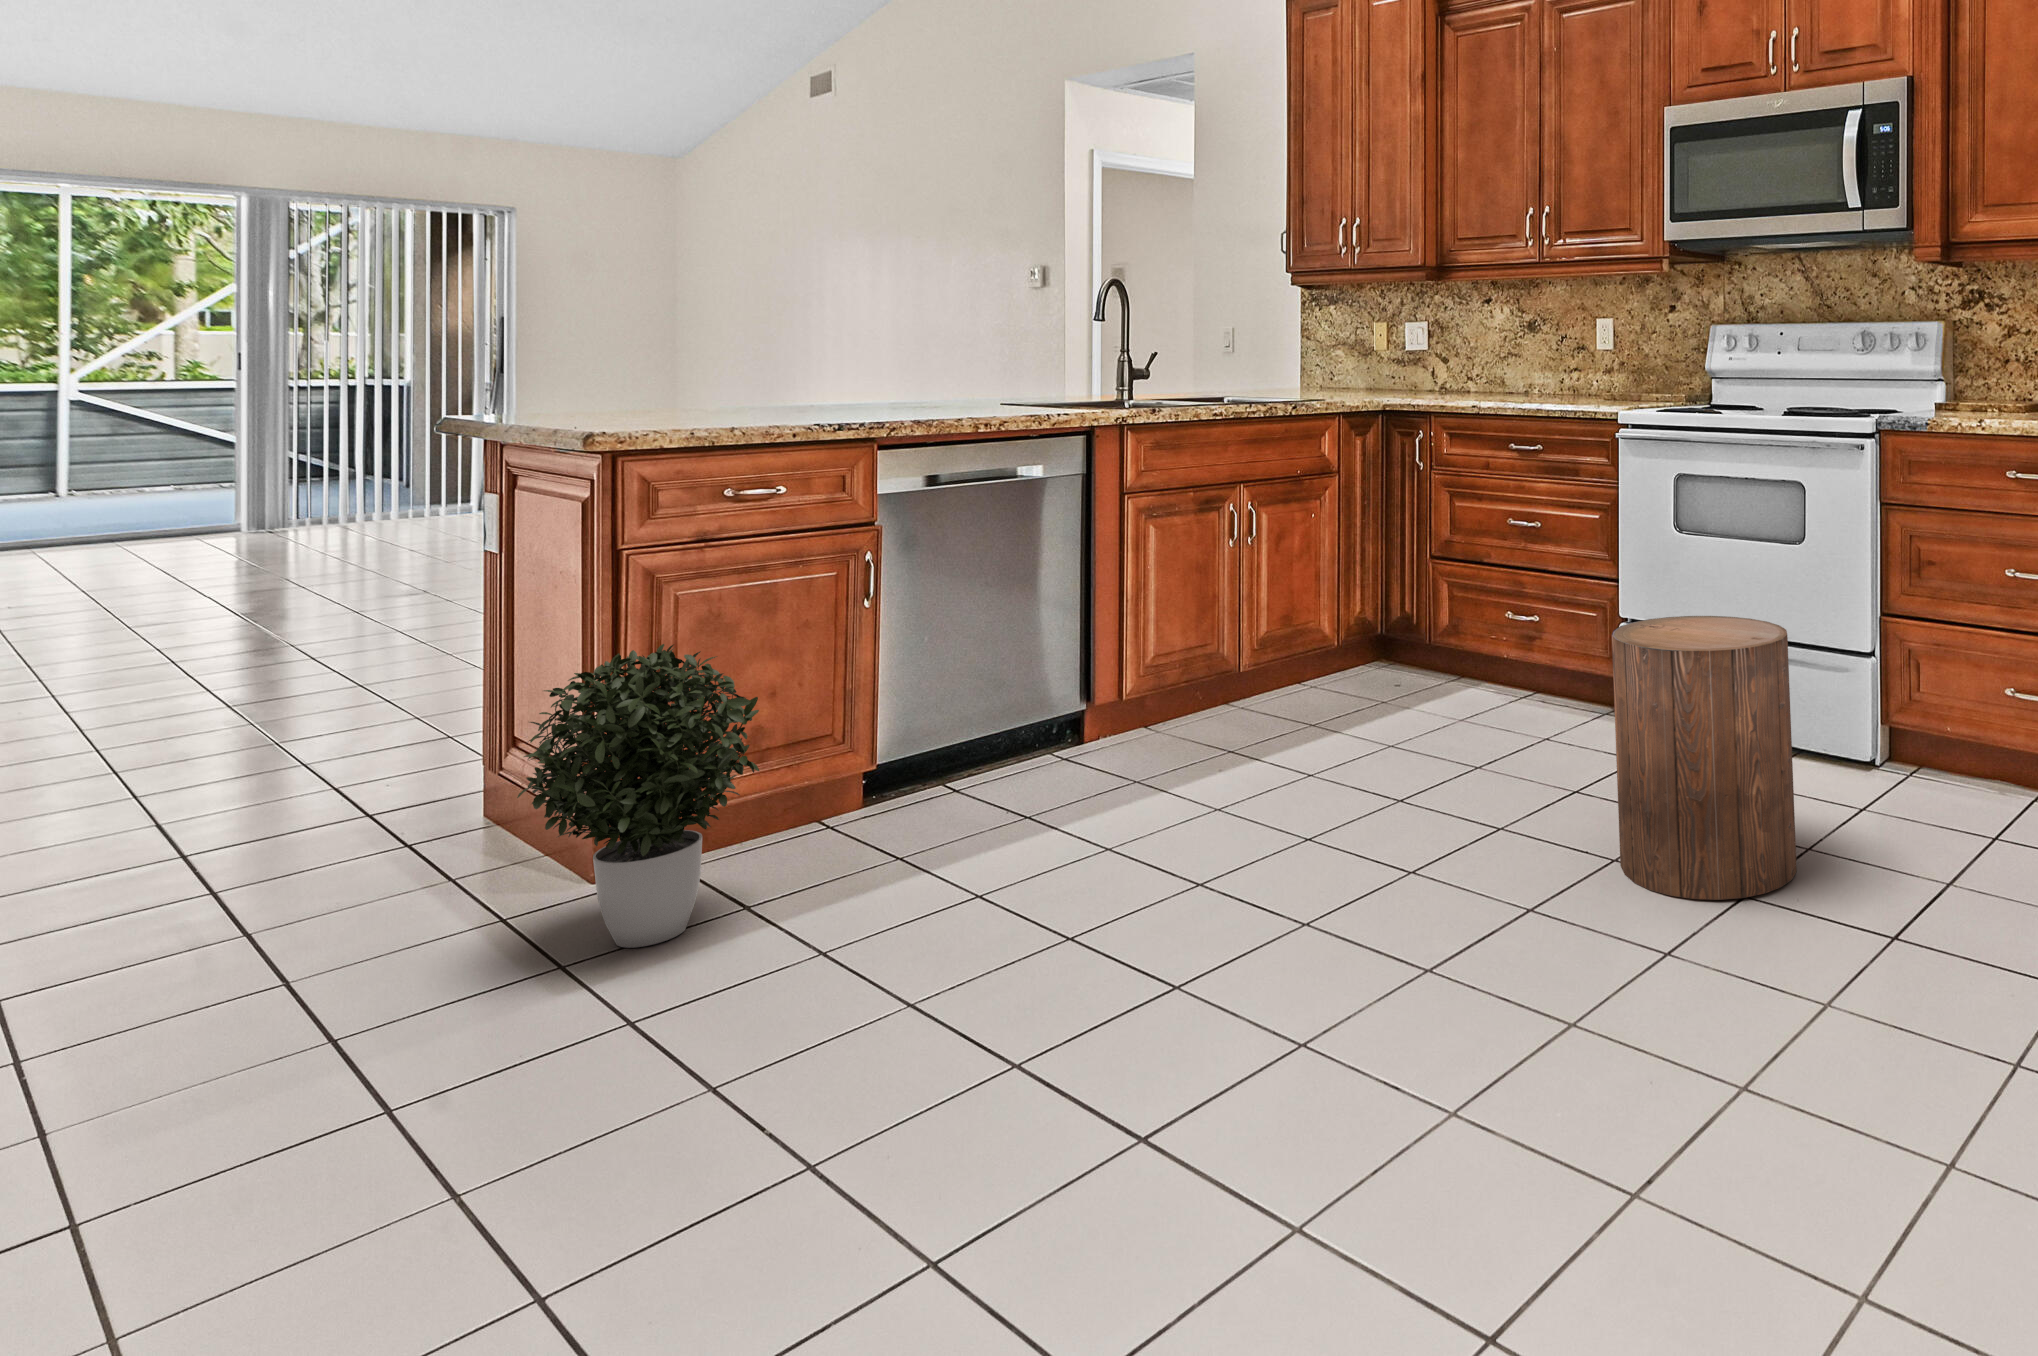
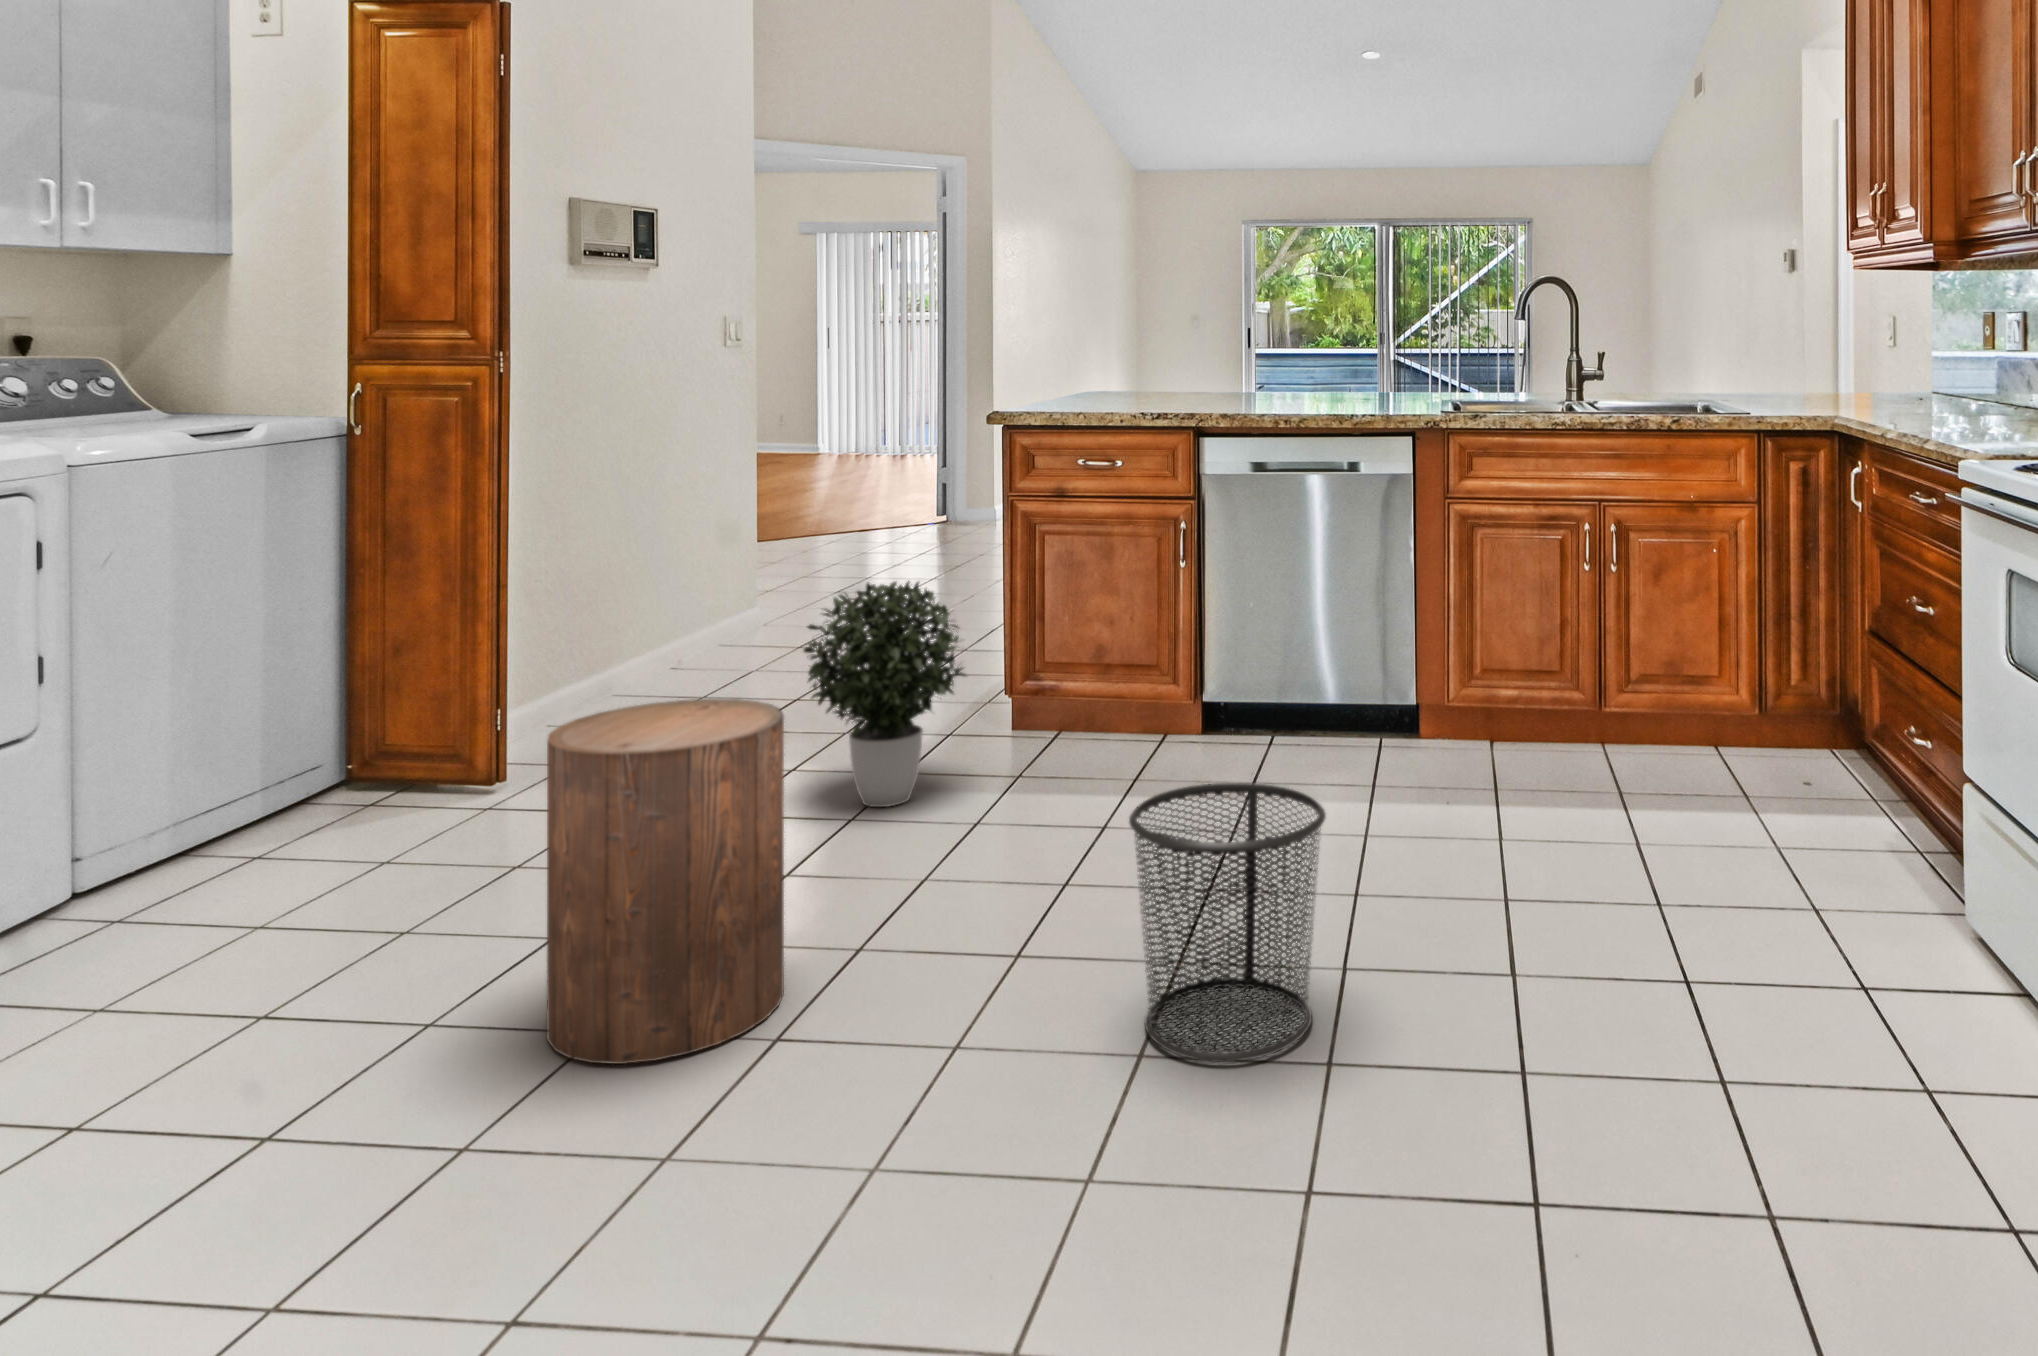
stool: present [1612,616,1797,900] -> present [547,699,784,1064]
waste bin: none [1318,703,1485,930] -> present [1129,783,1326,1062]

